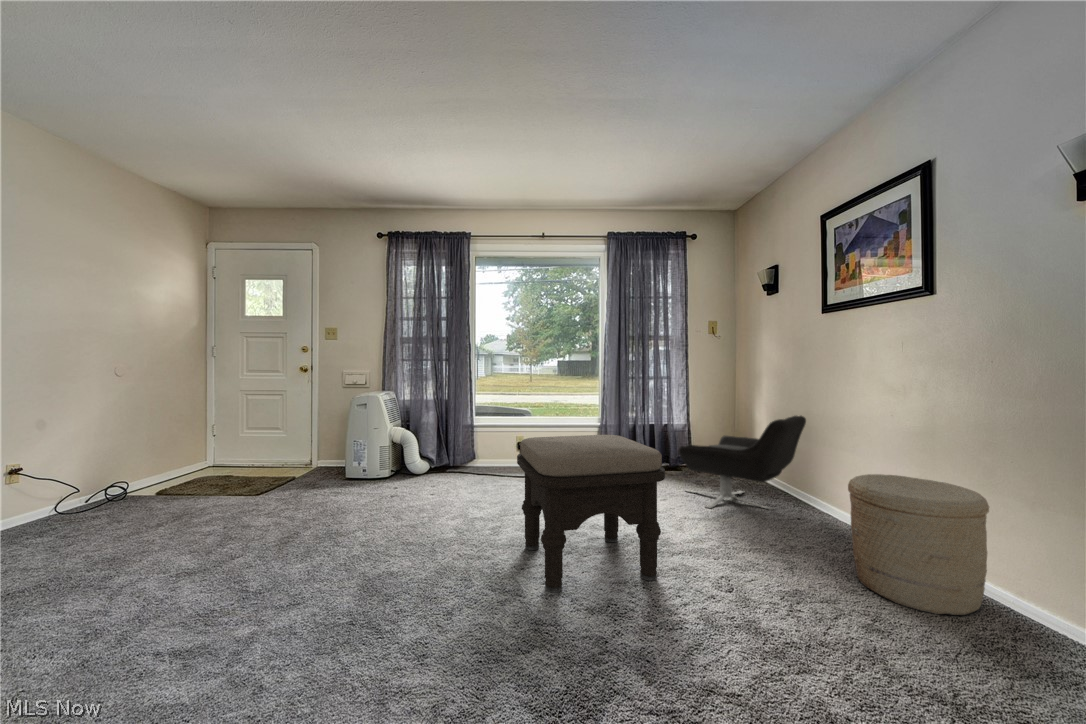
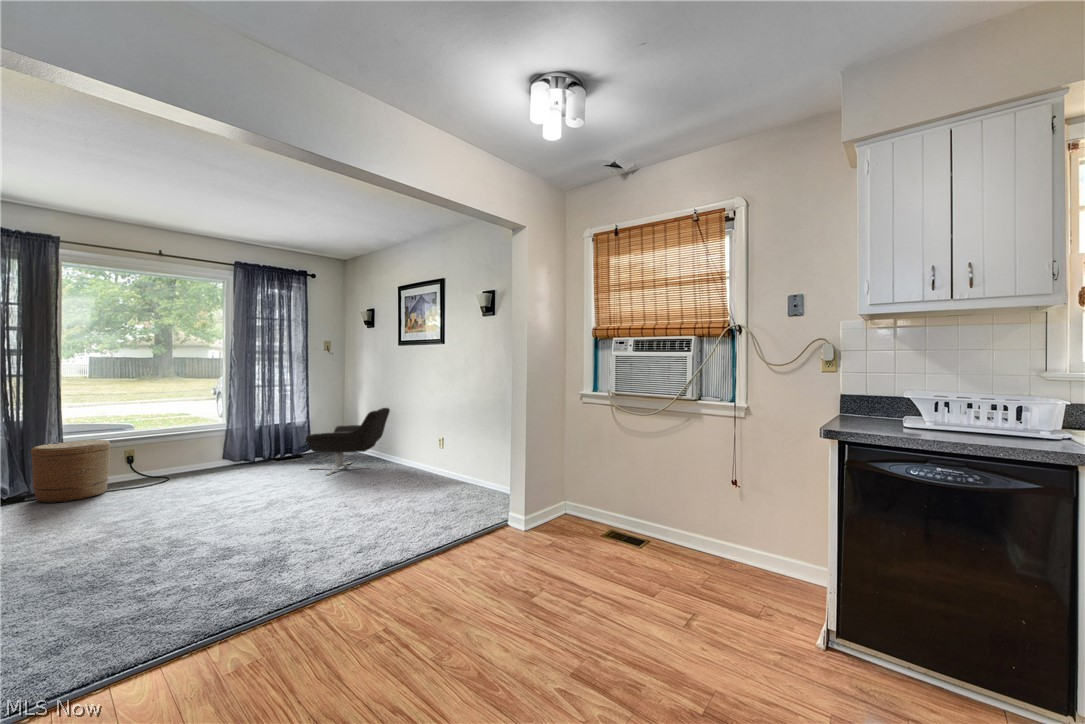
ottoman: present [517,435,665,592] -> none [180,431,306,536]
woven basket: present [848,474,989,615] -> present [31,440,111,503]

